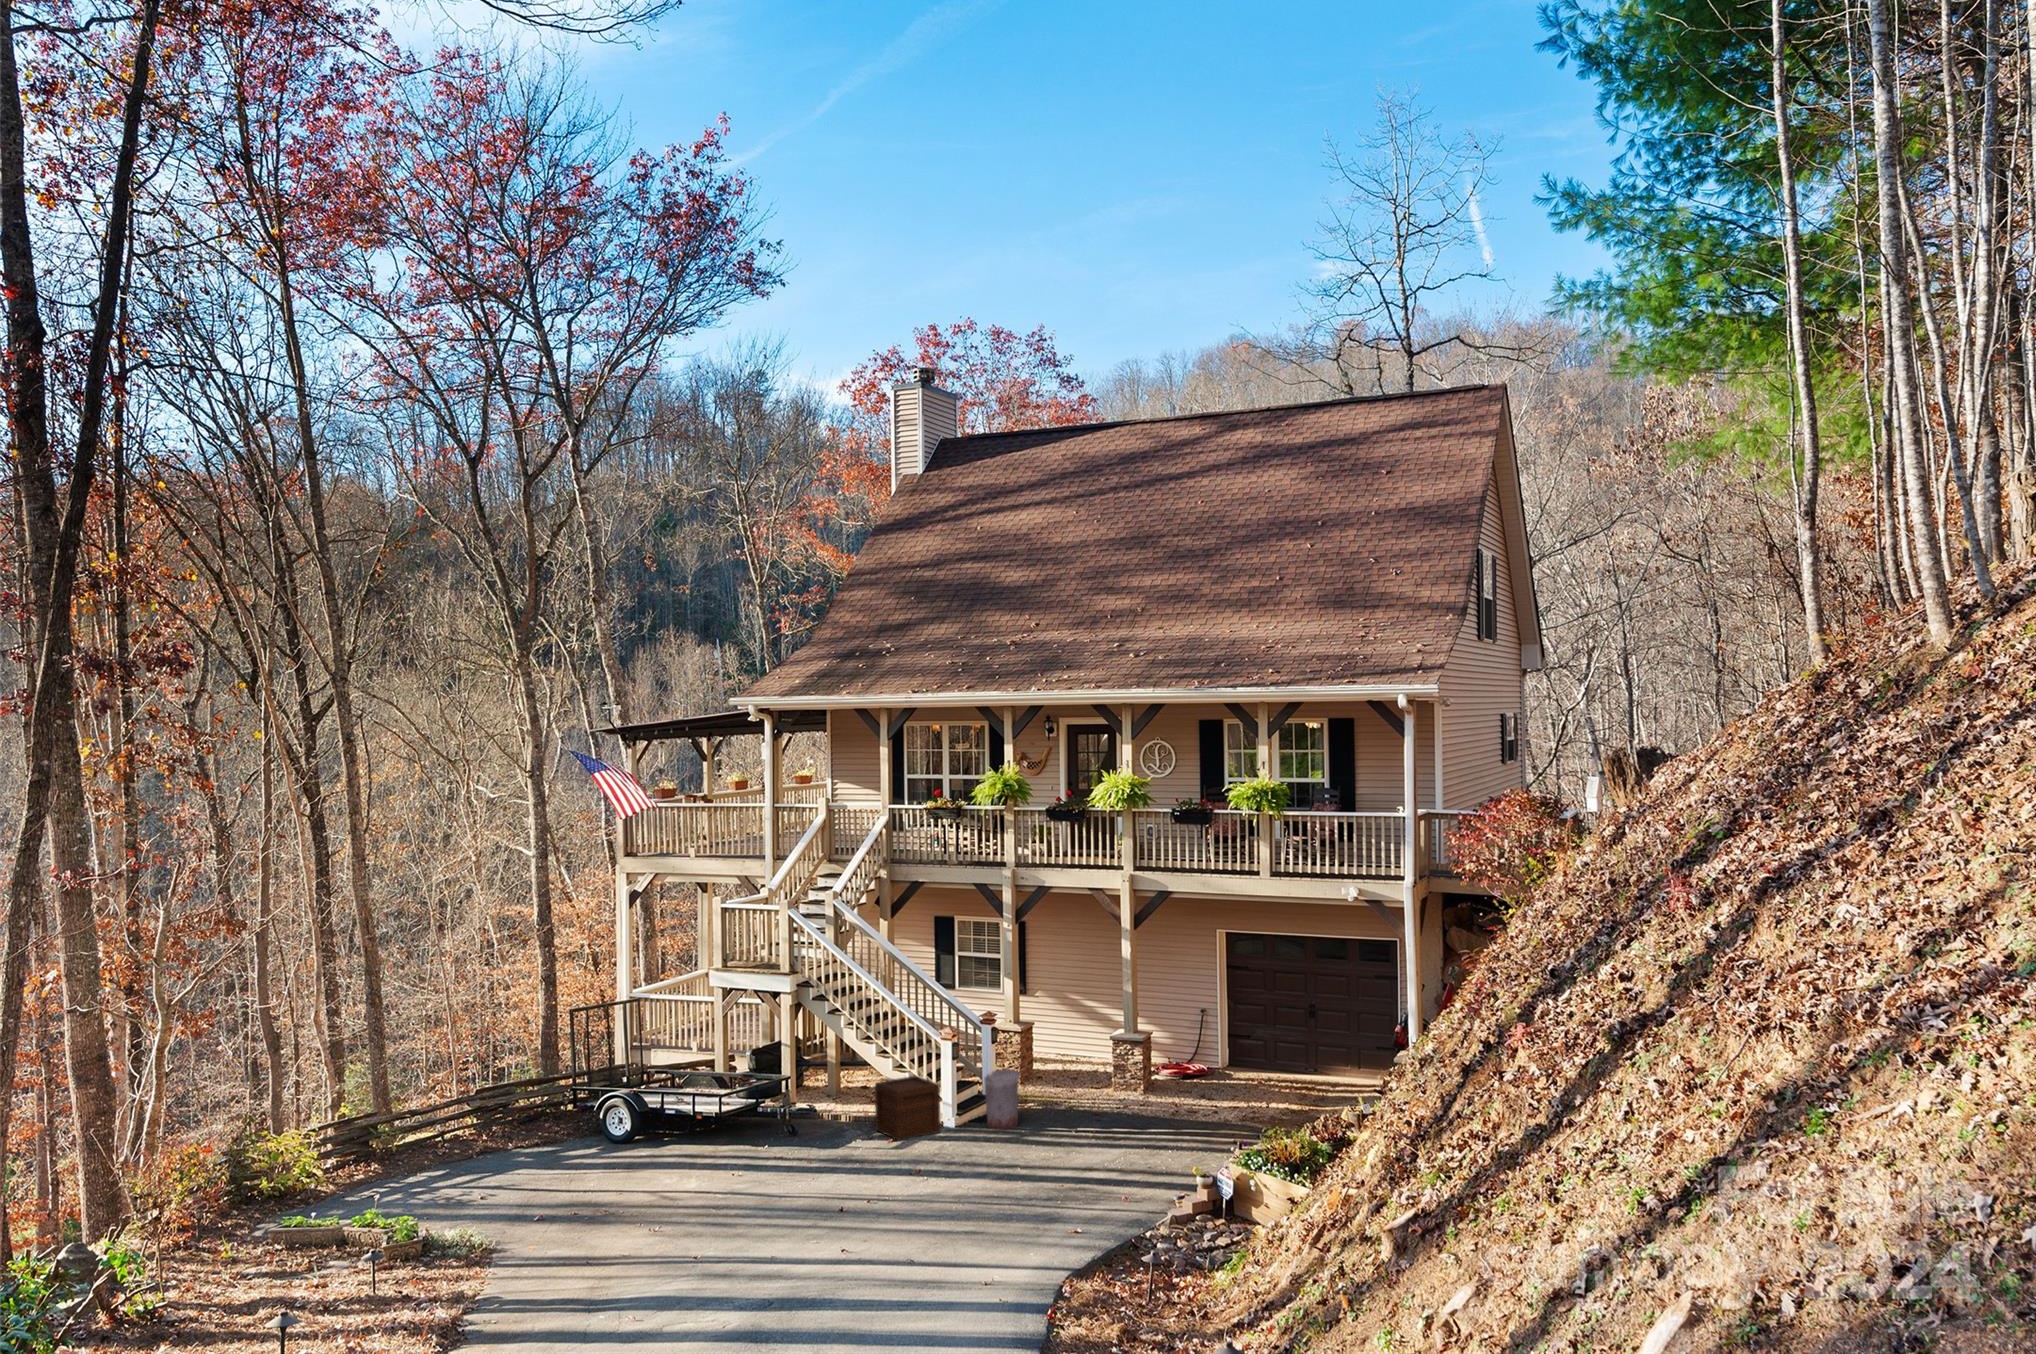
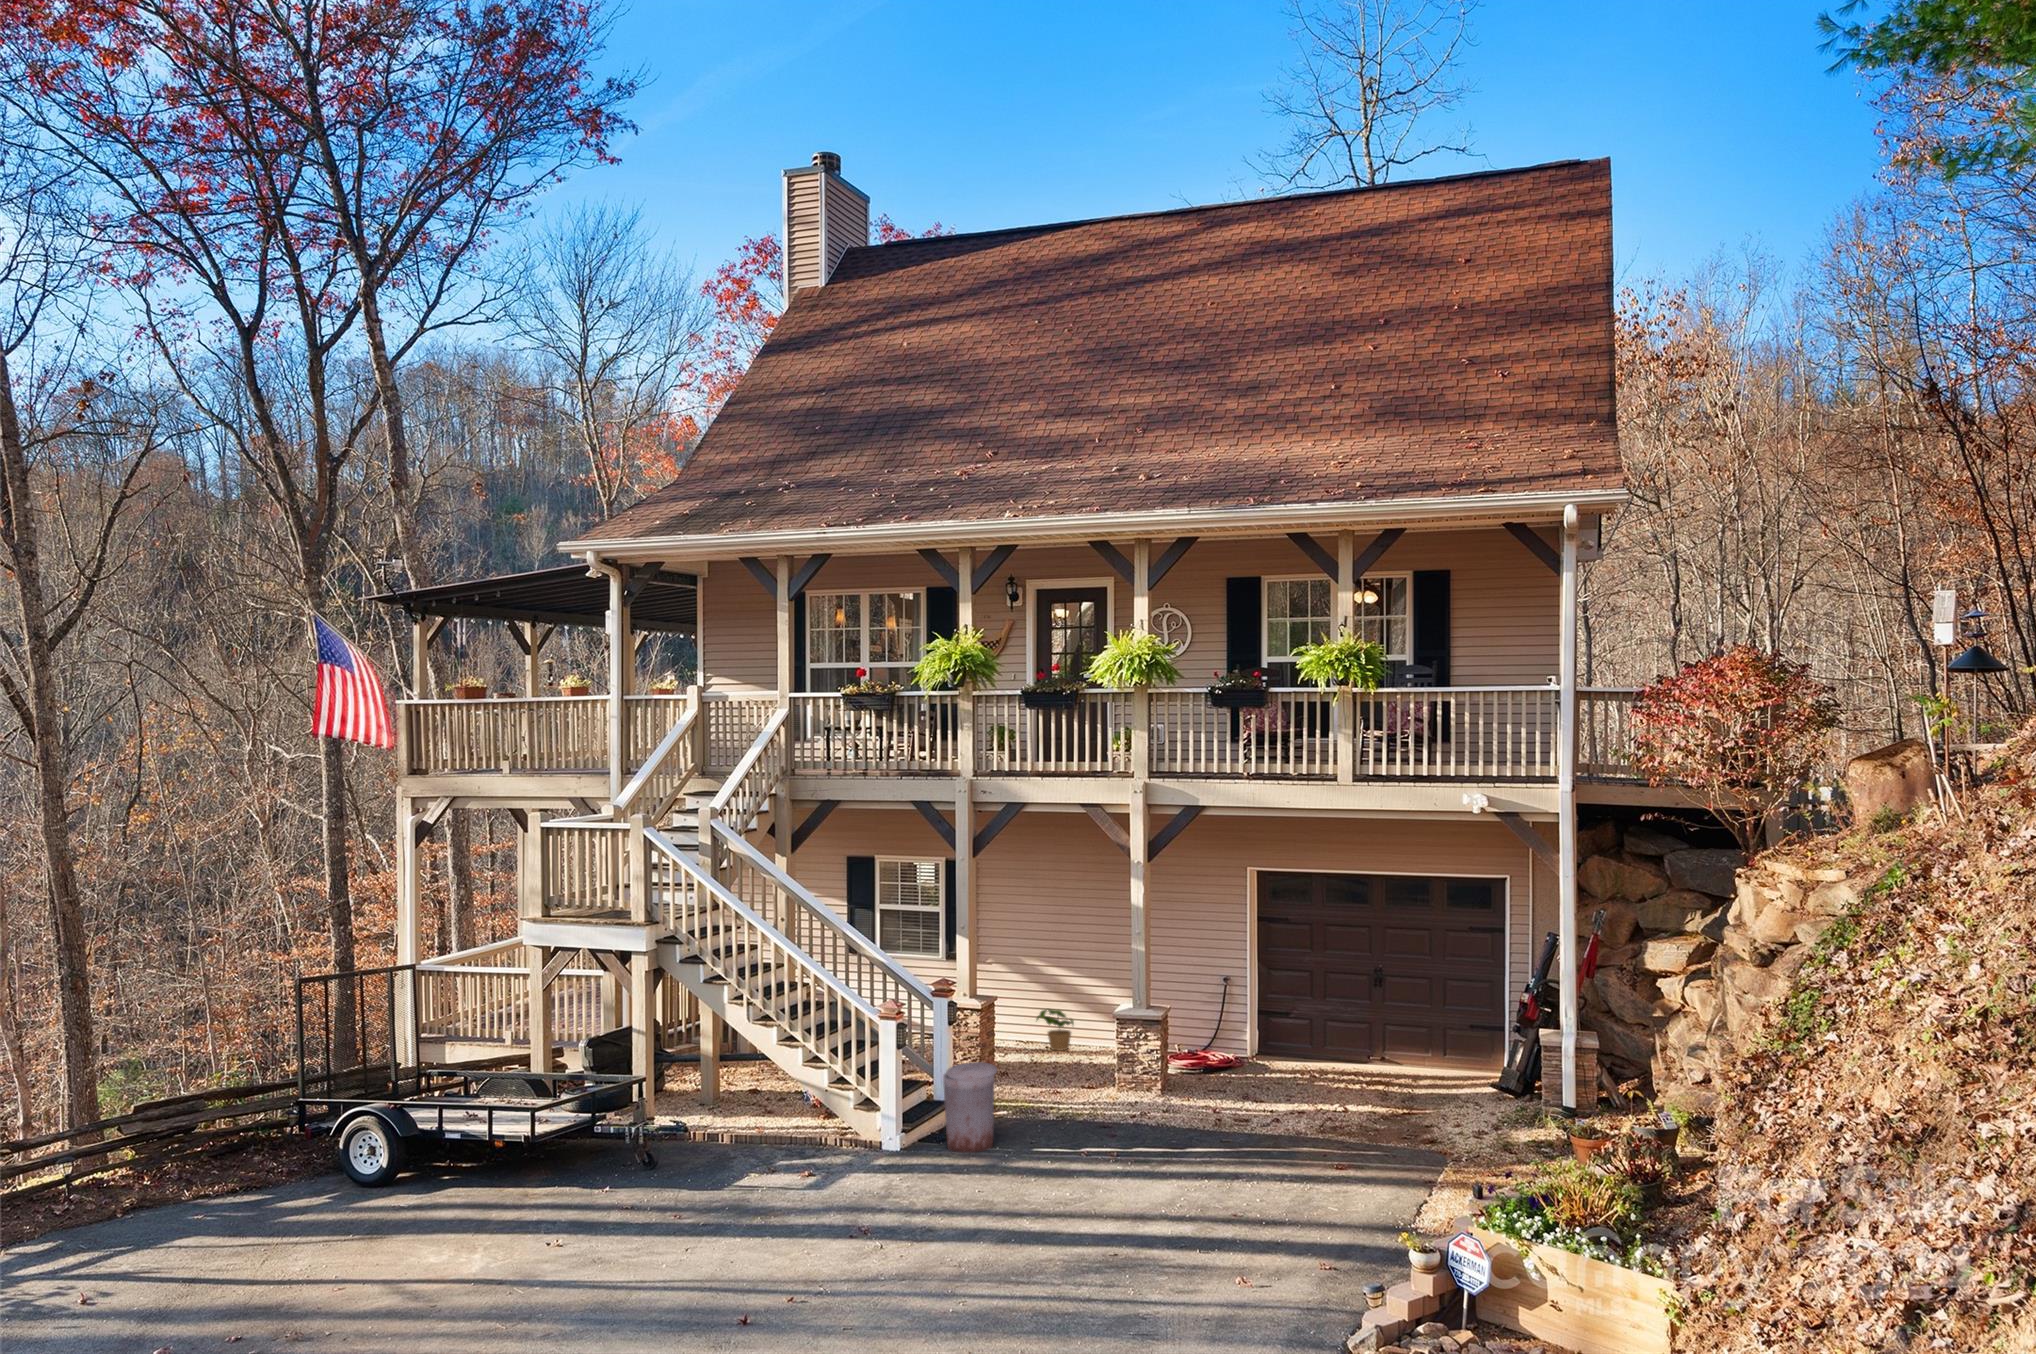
potted plant: none [1066,1030,1093,1060] -> present [1037,1009,1074,1051]
wooden crate: present [875,1076,941,1140] -> none [776,1074,878,1173]

